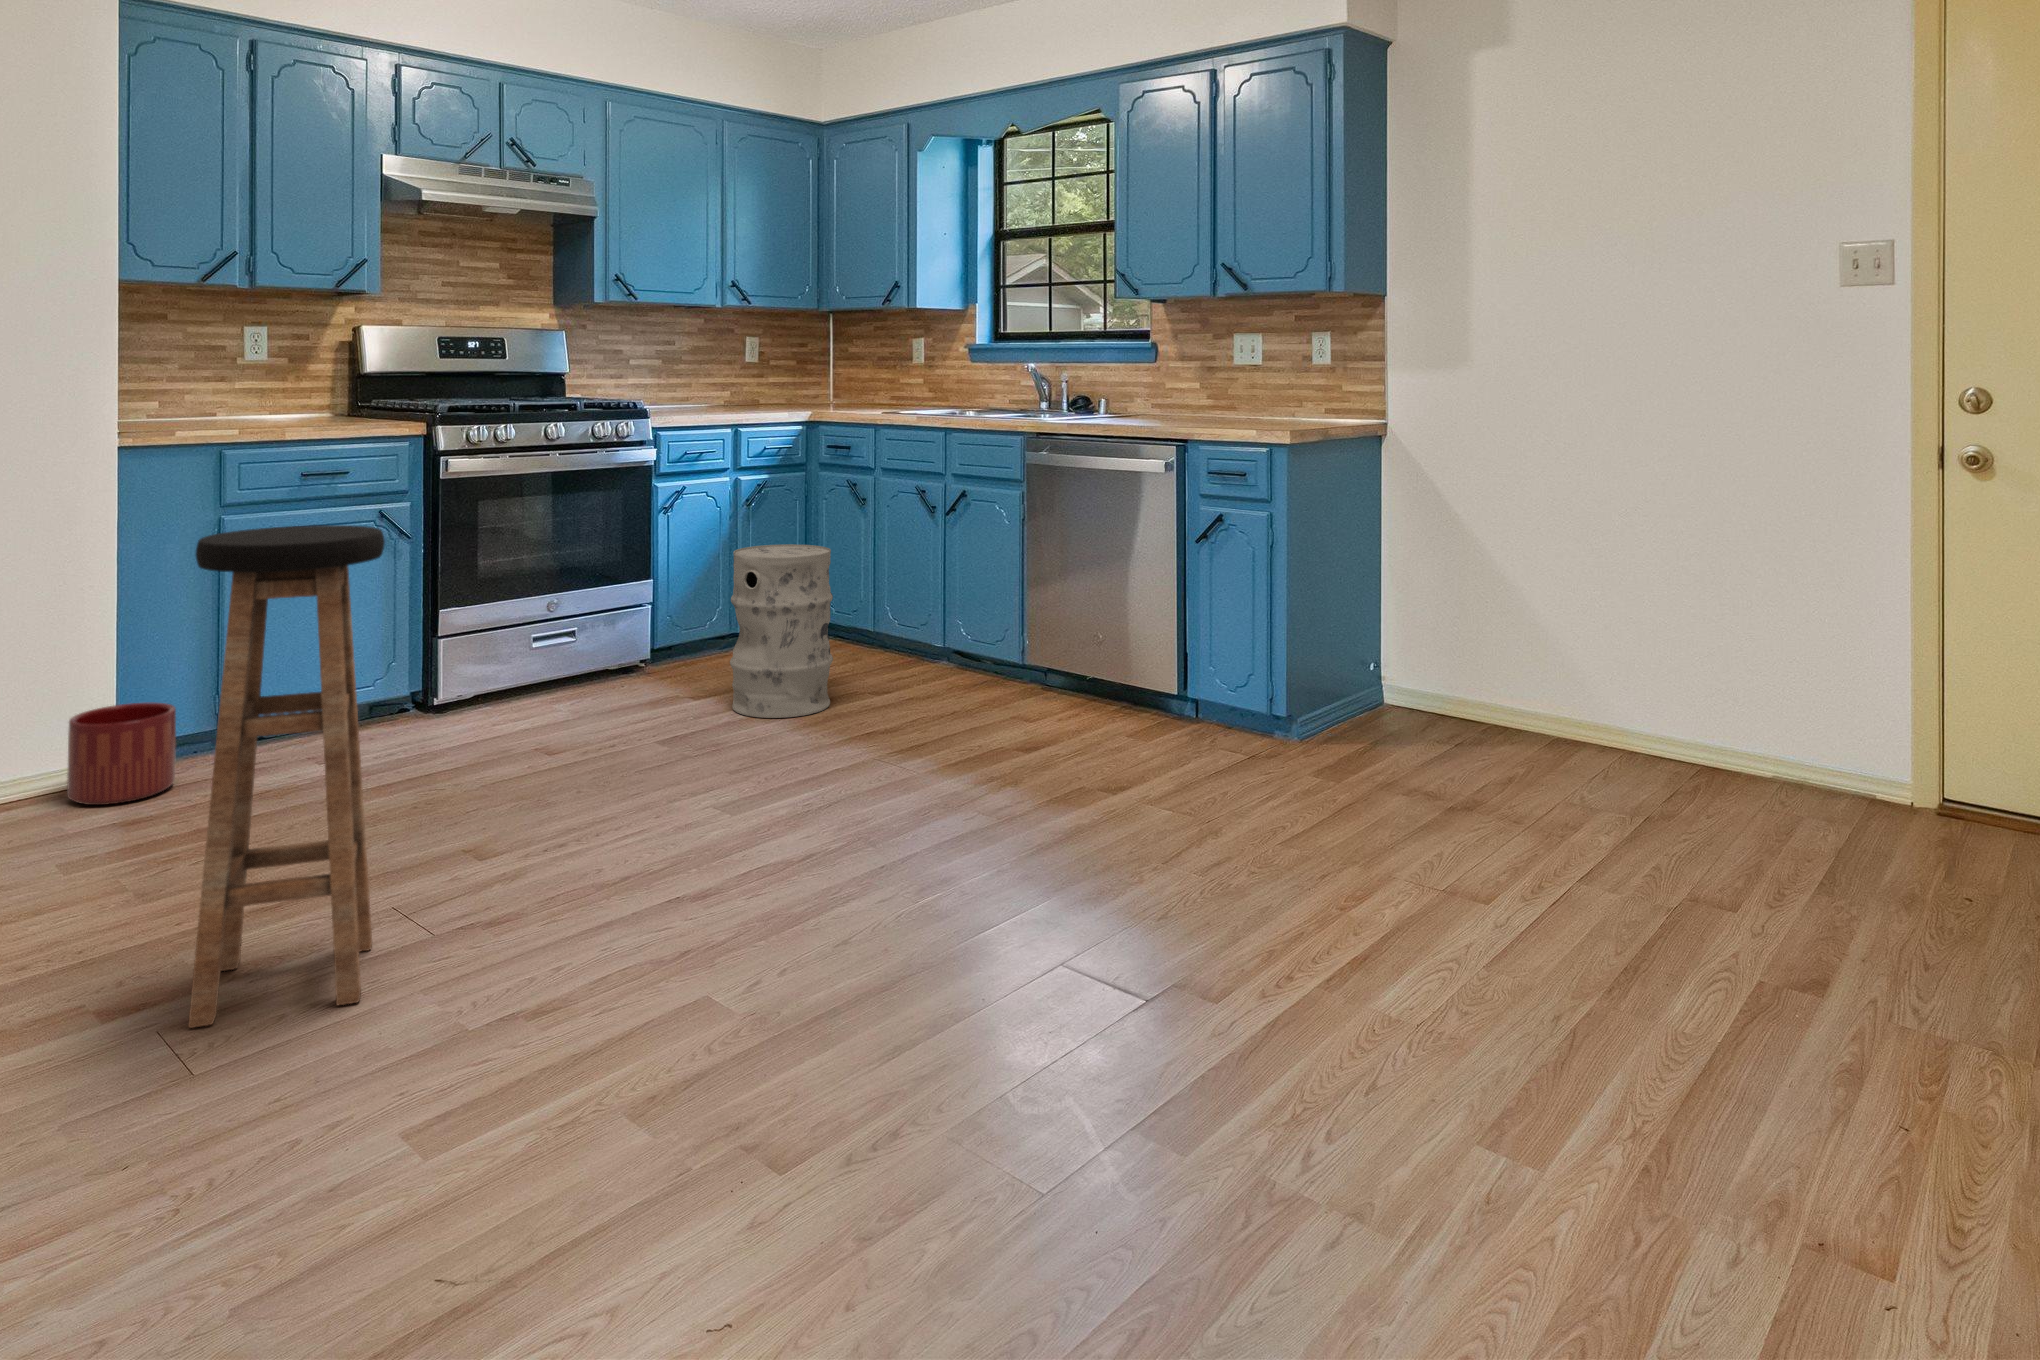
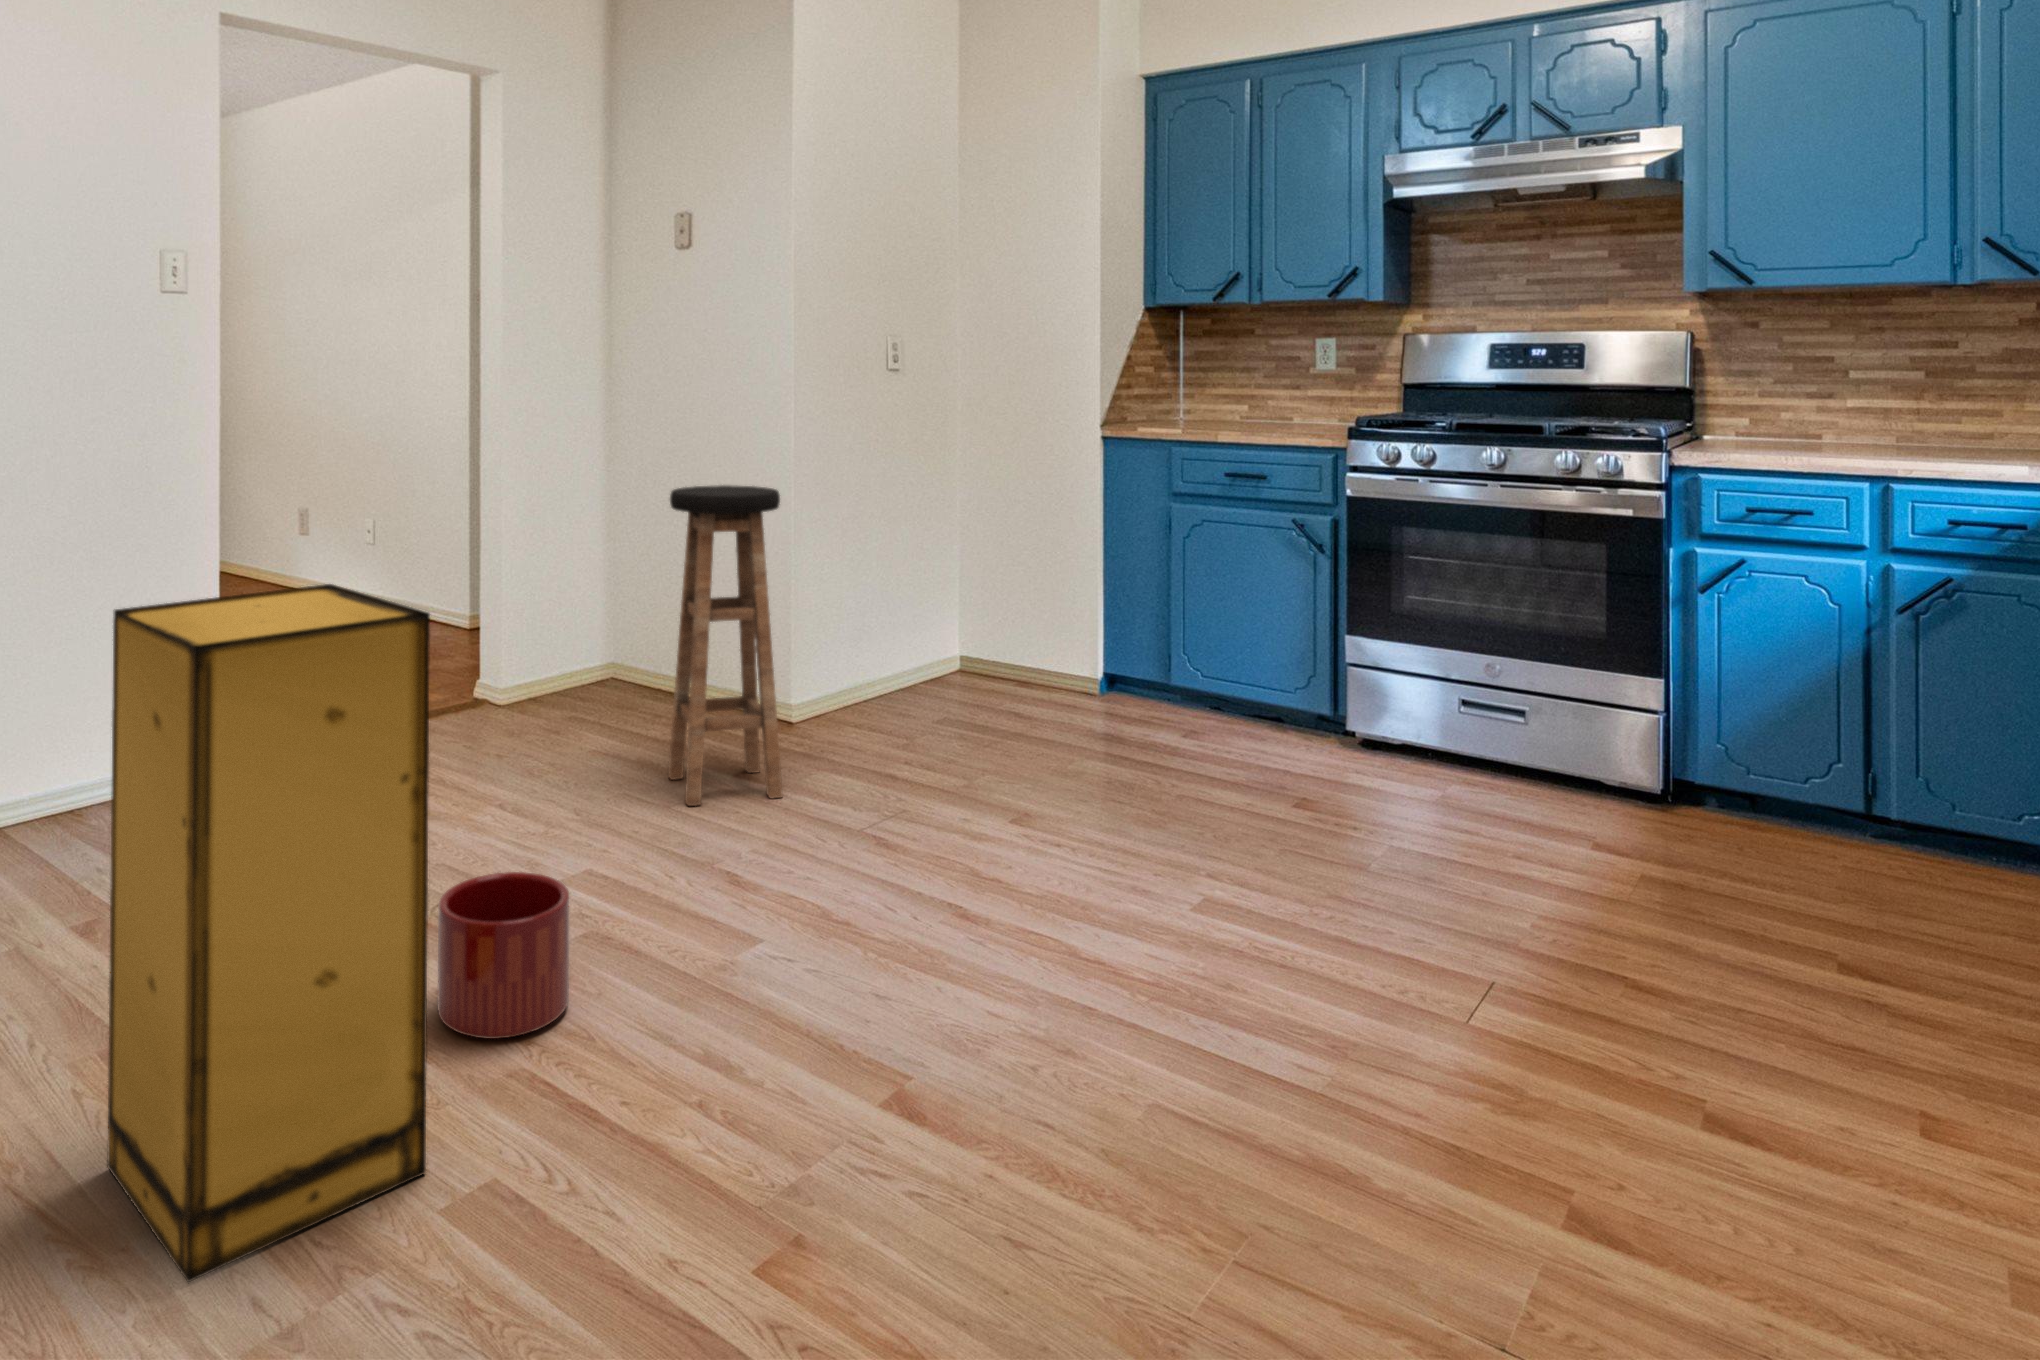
trash can: present [730,544,833,718] -> none [1484,645,1663,923]
storage cabinet: none [1150,557,1466,1238] -> present [107,584,430,1282]
planter: present [67,703,176,805] -> present [438,872,570,1039]

